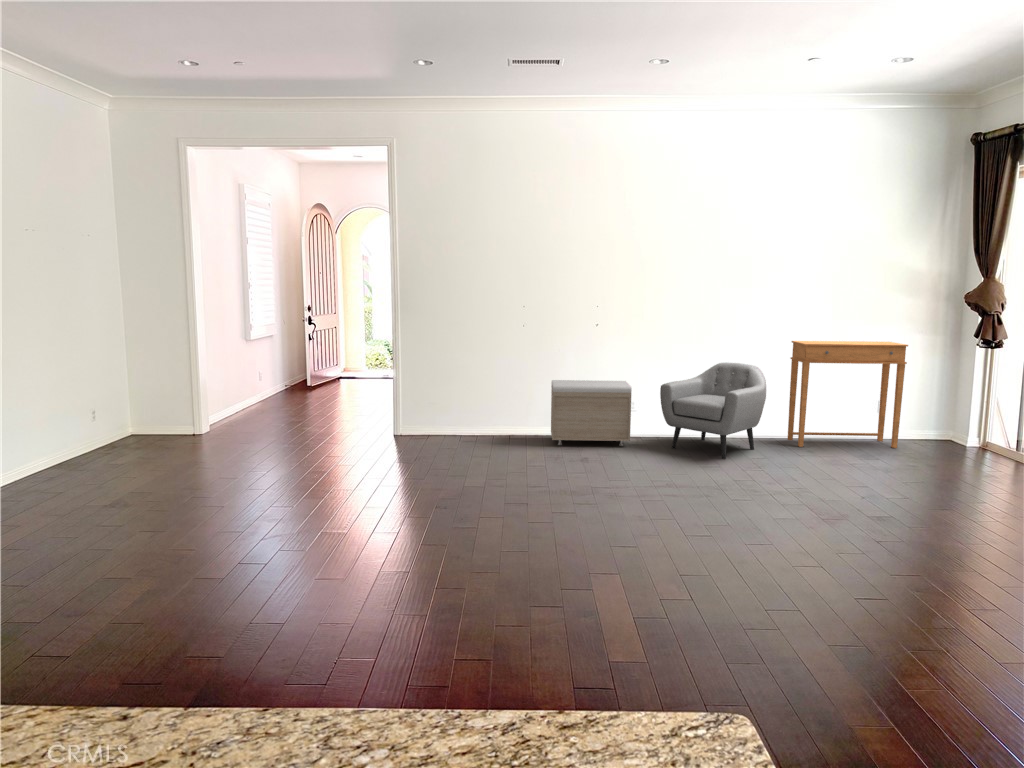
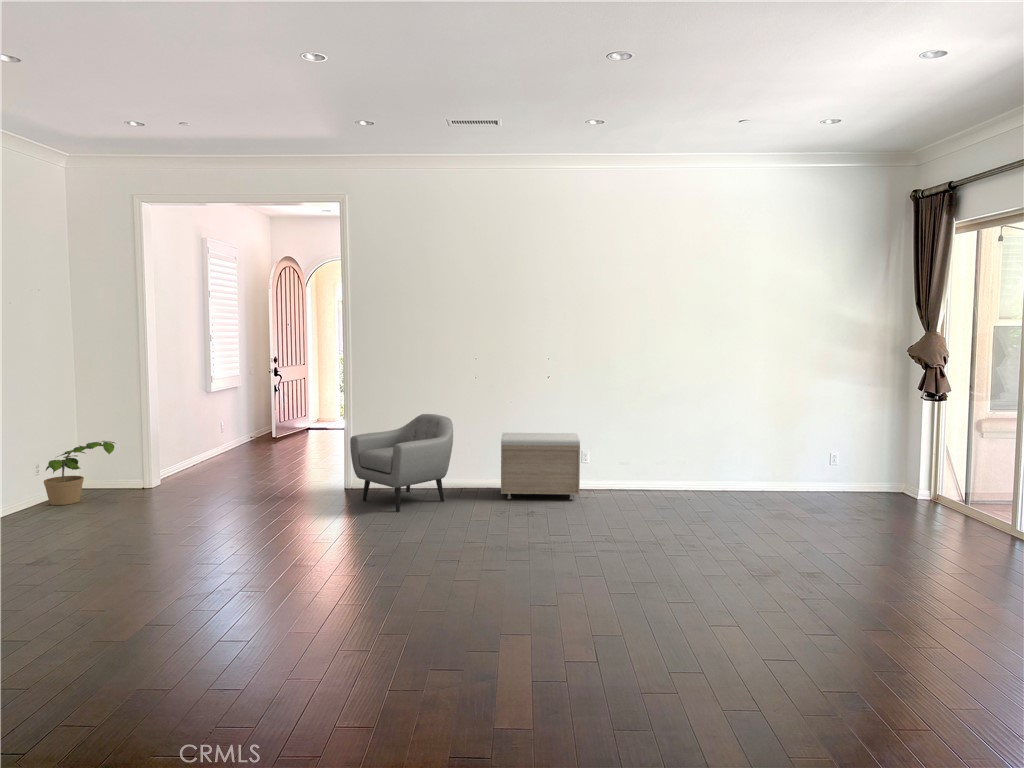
side table: present [788,341,908,448] -> none [740,393,855,501]
armchair: present [660,362,766,459] -> present [350,414,453,512]
potted plant: none [102,387,171,450] -> present [44,441,114,505]

